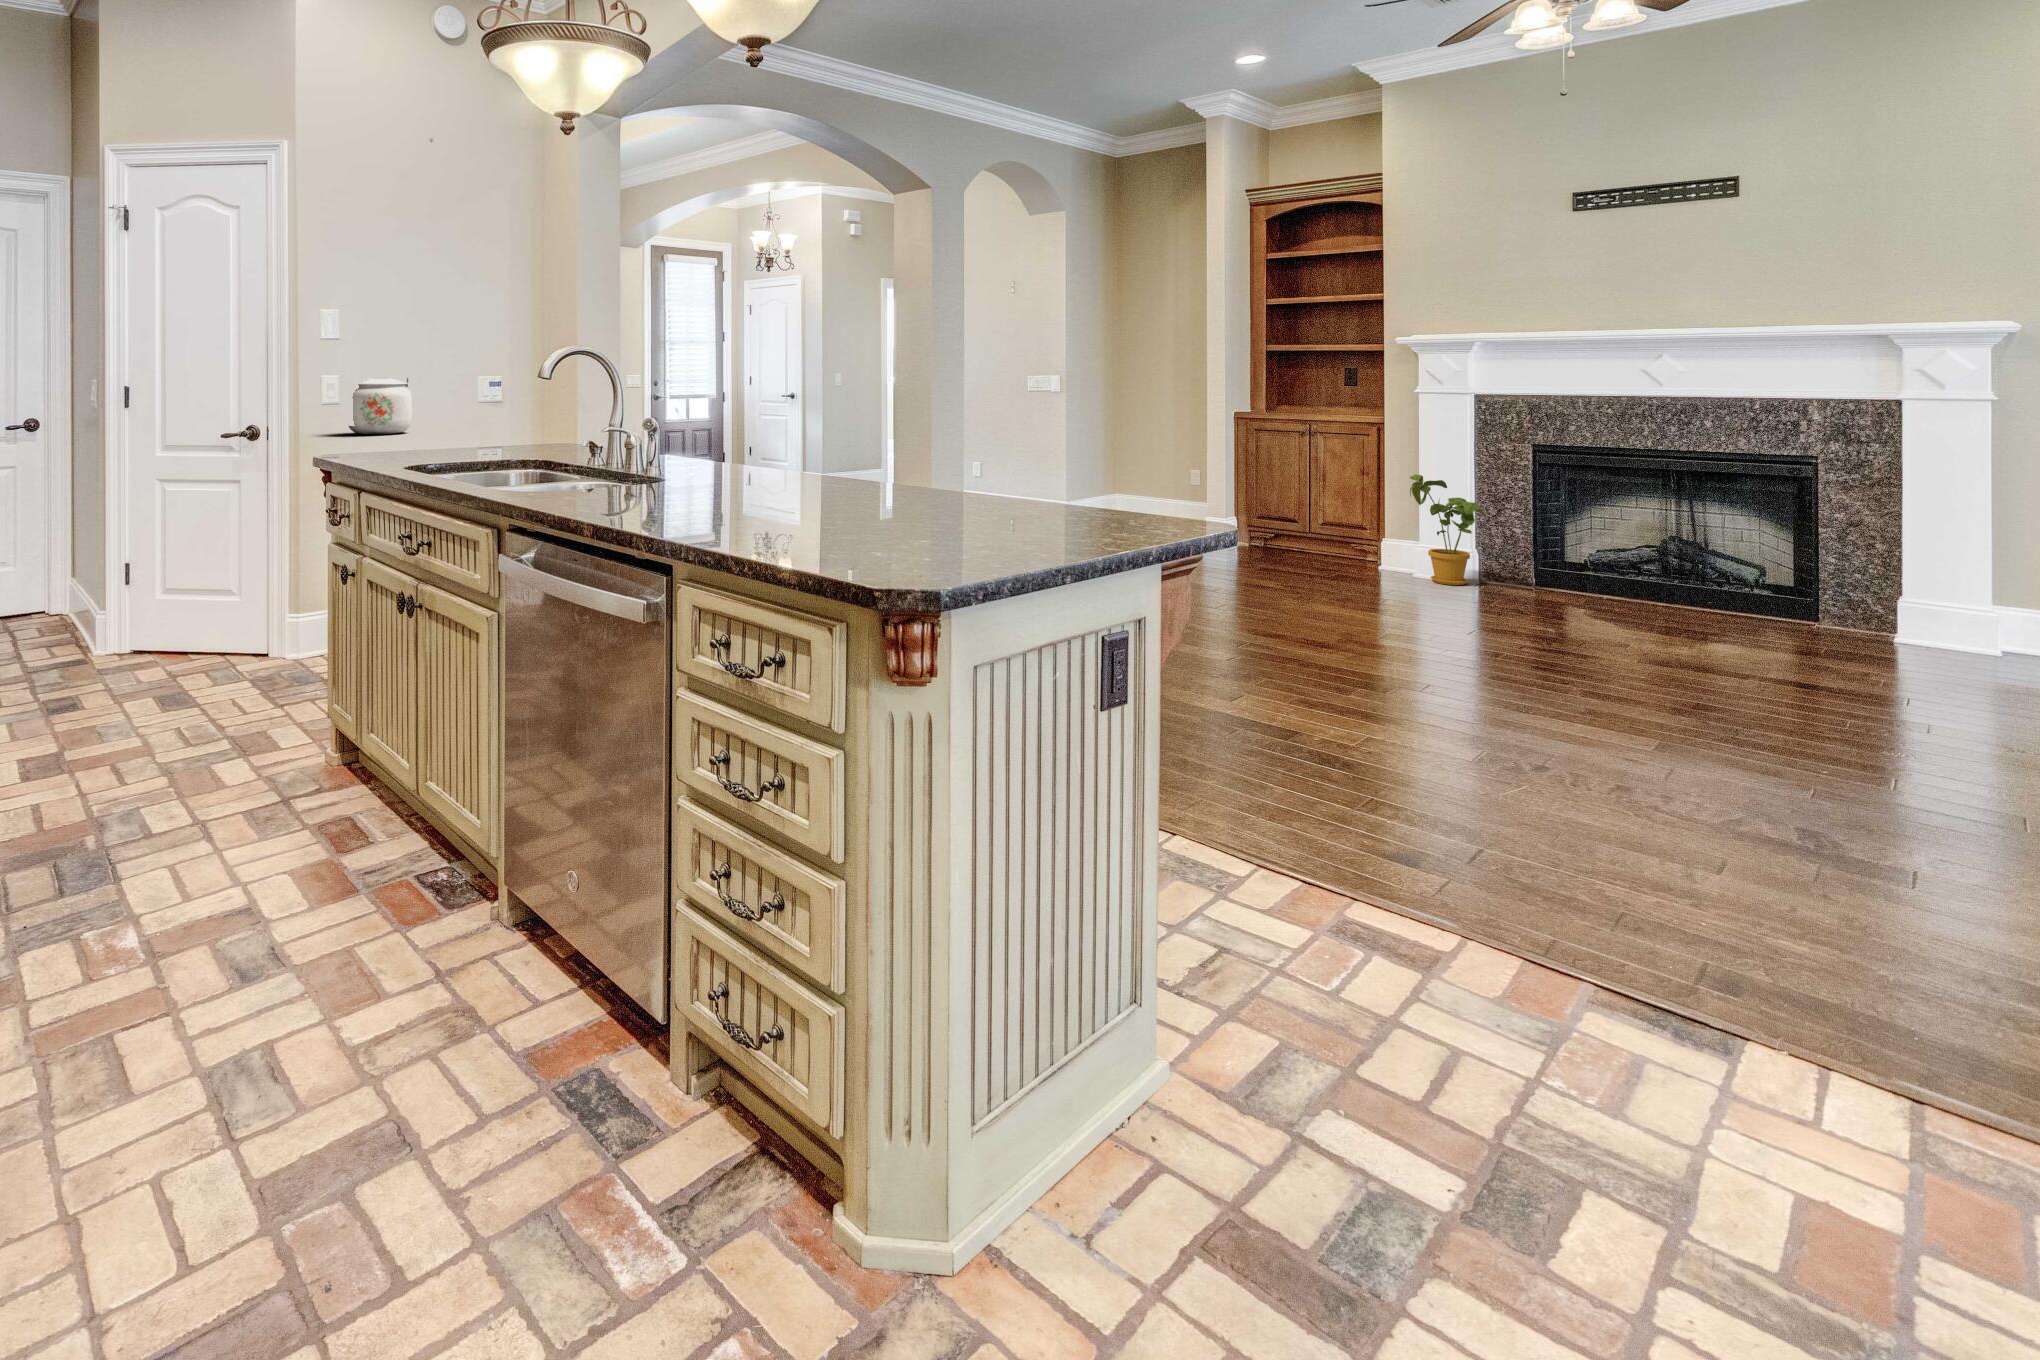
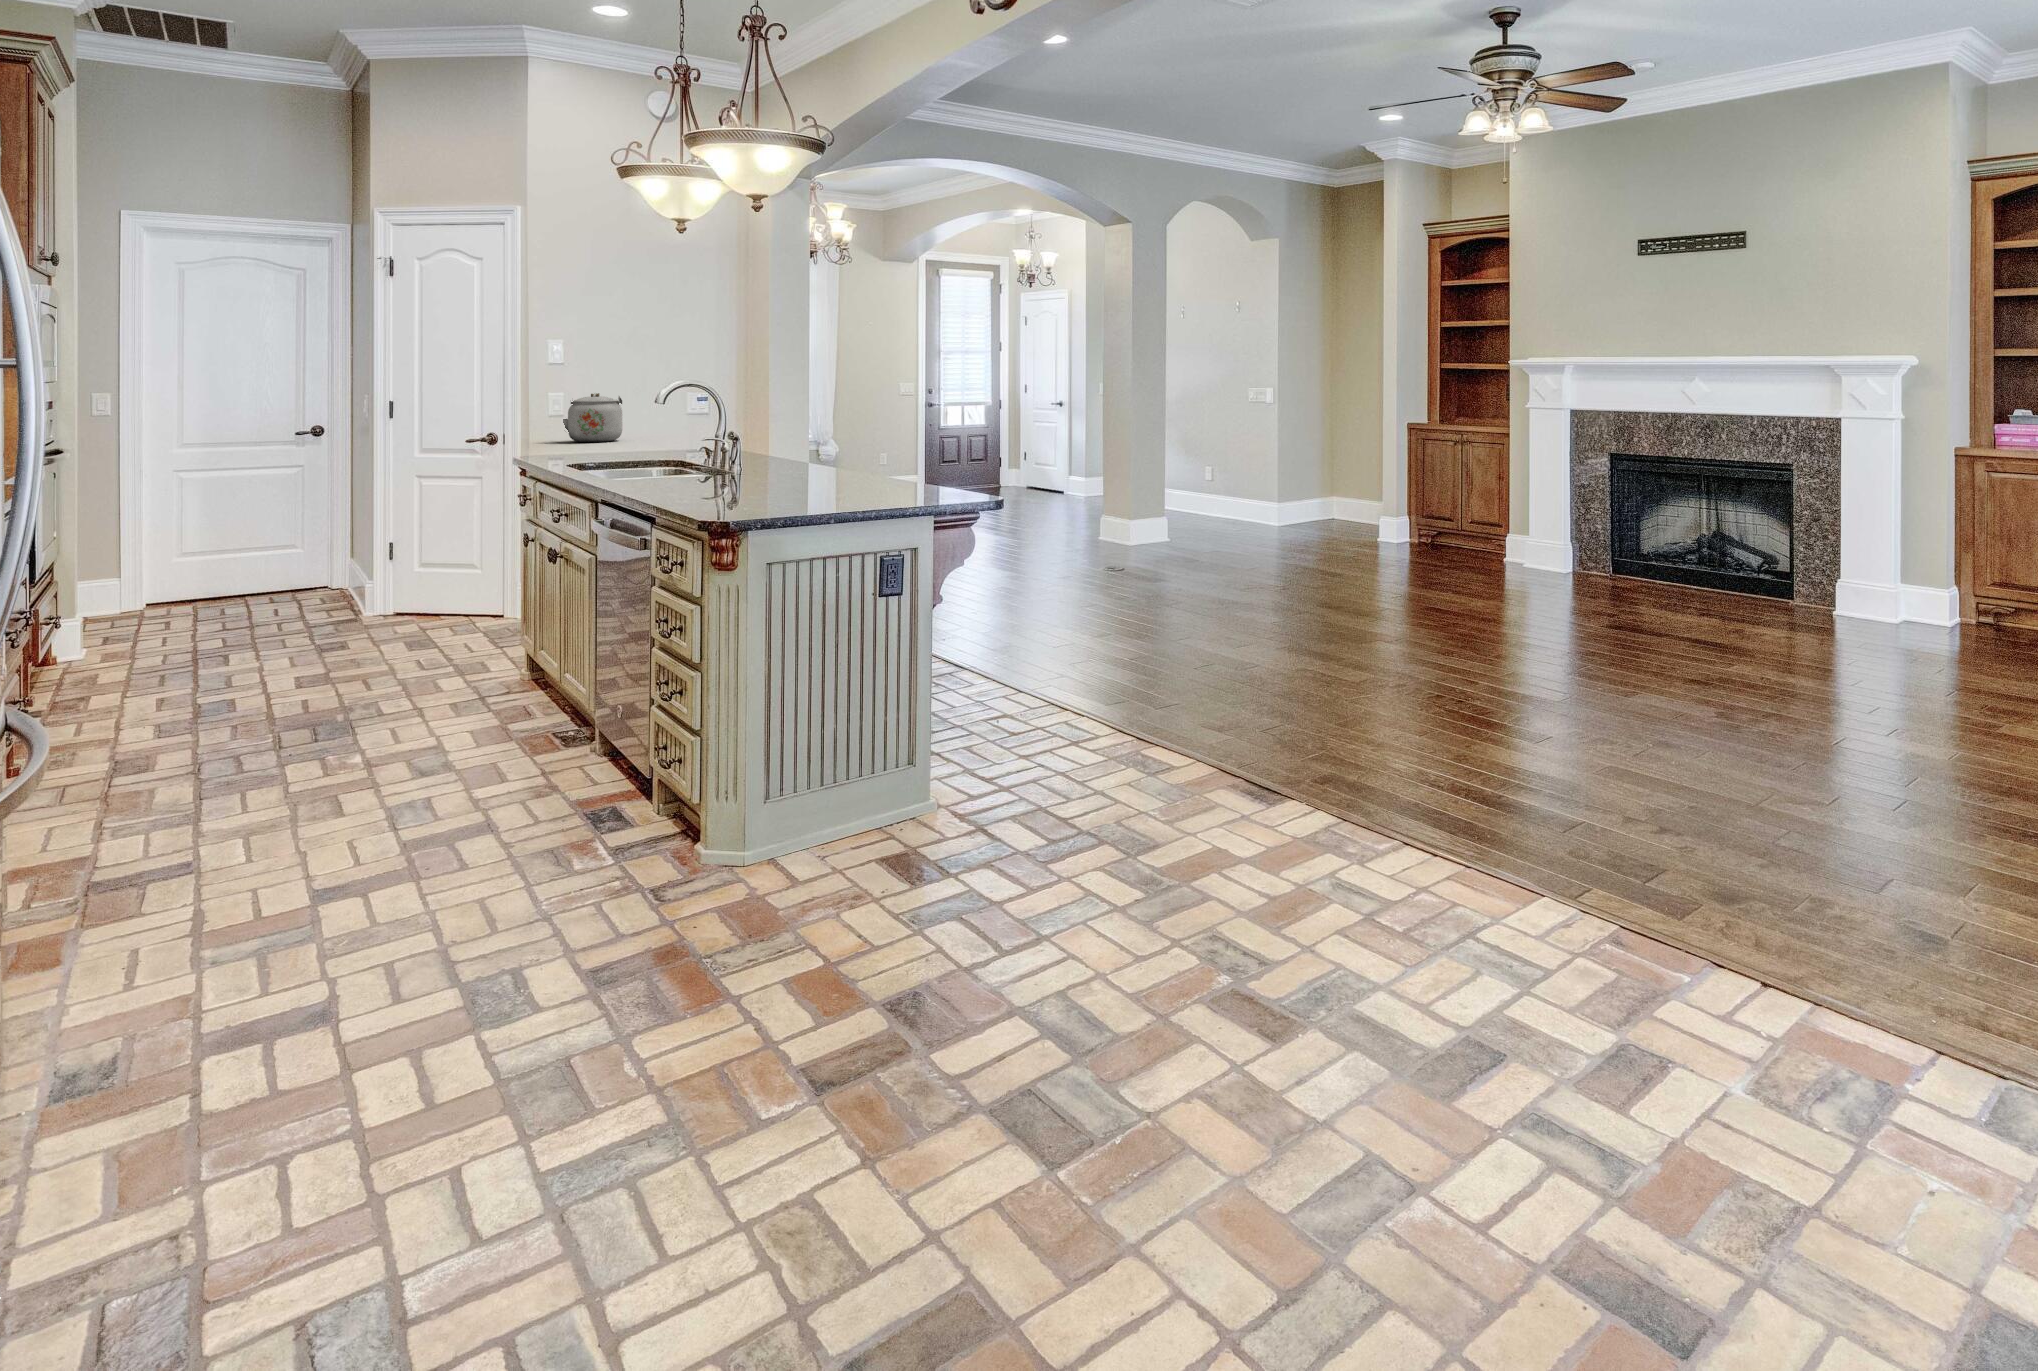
house plant: present [1410,475,1486,585] -> none [1501,480,1560,575]

